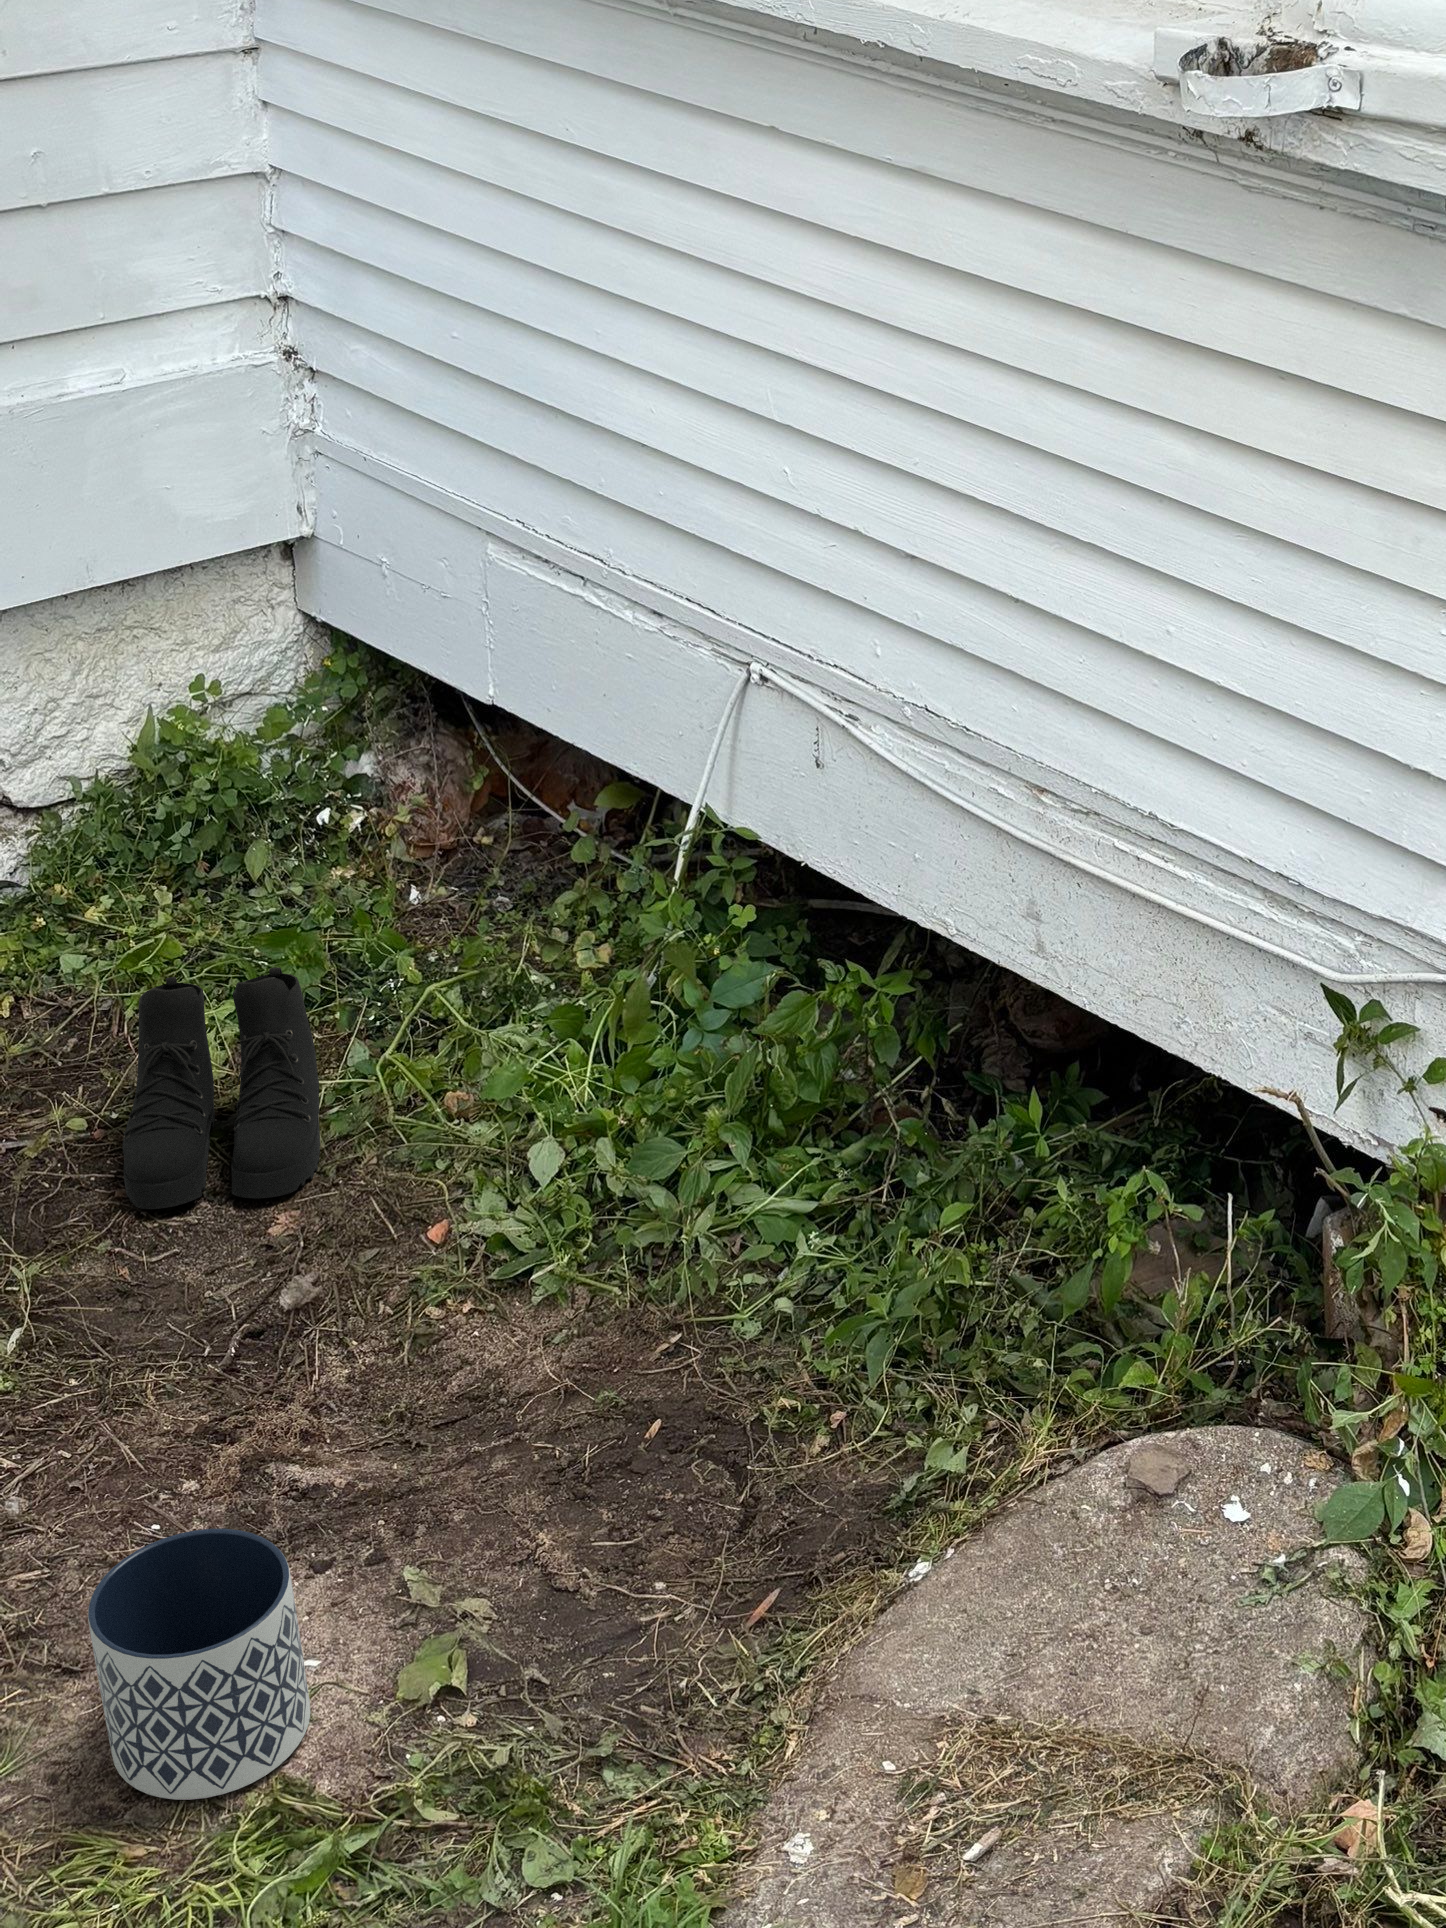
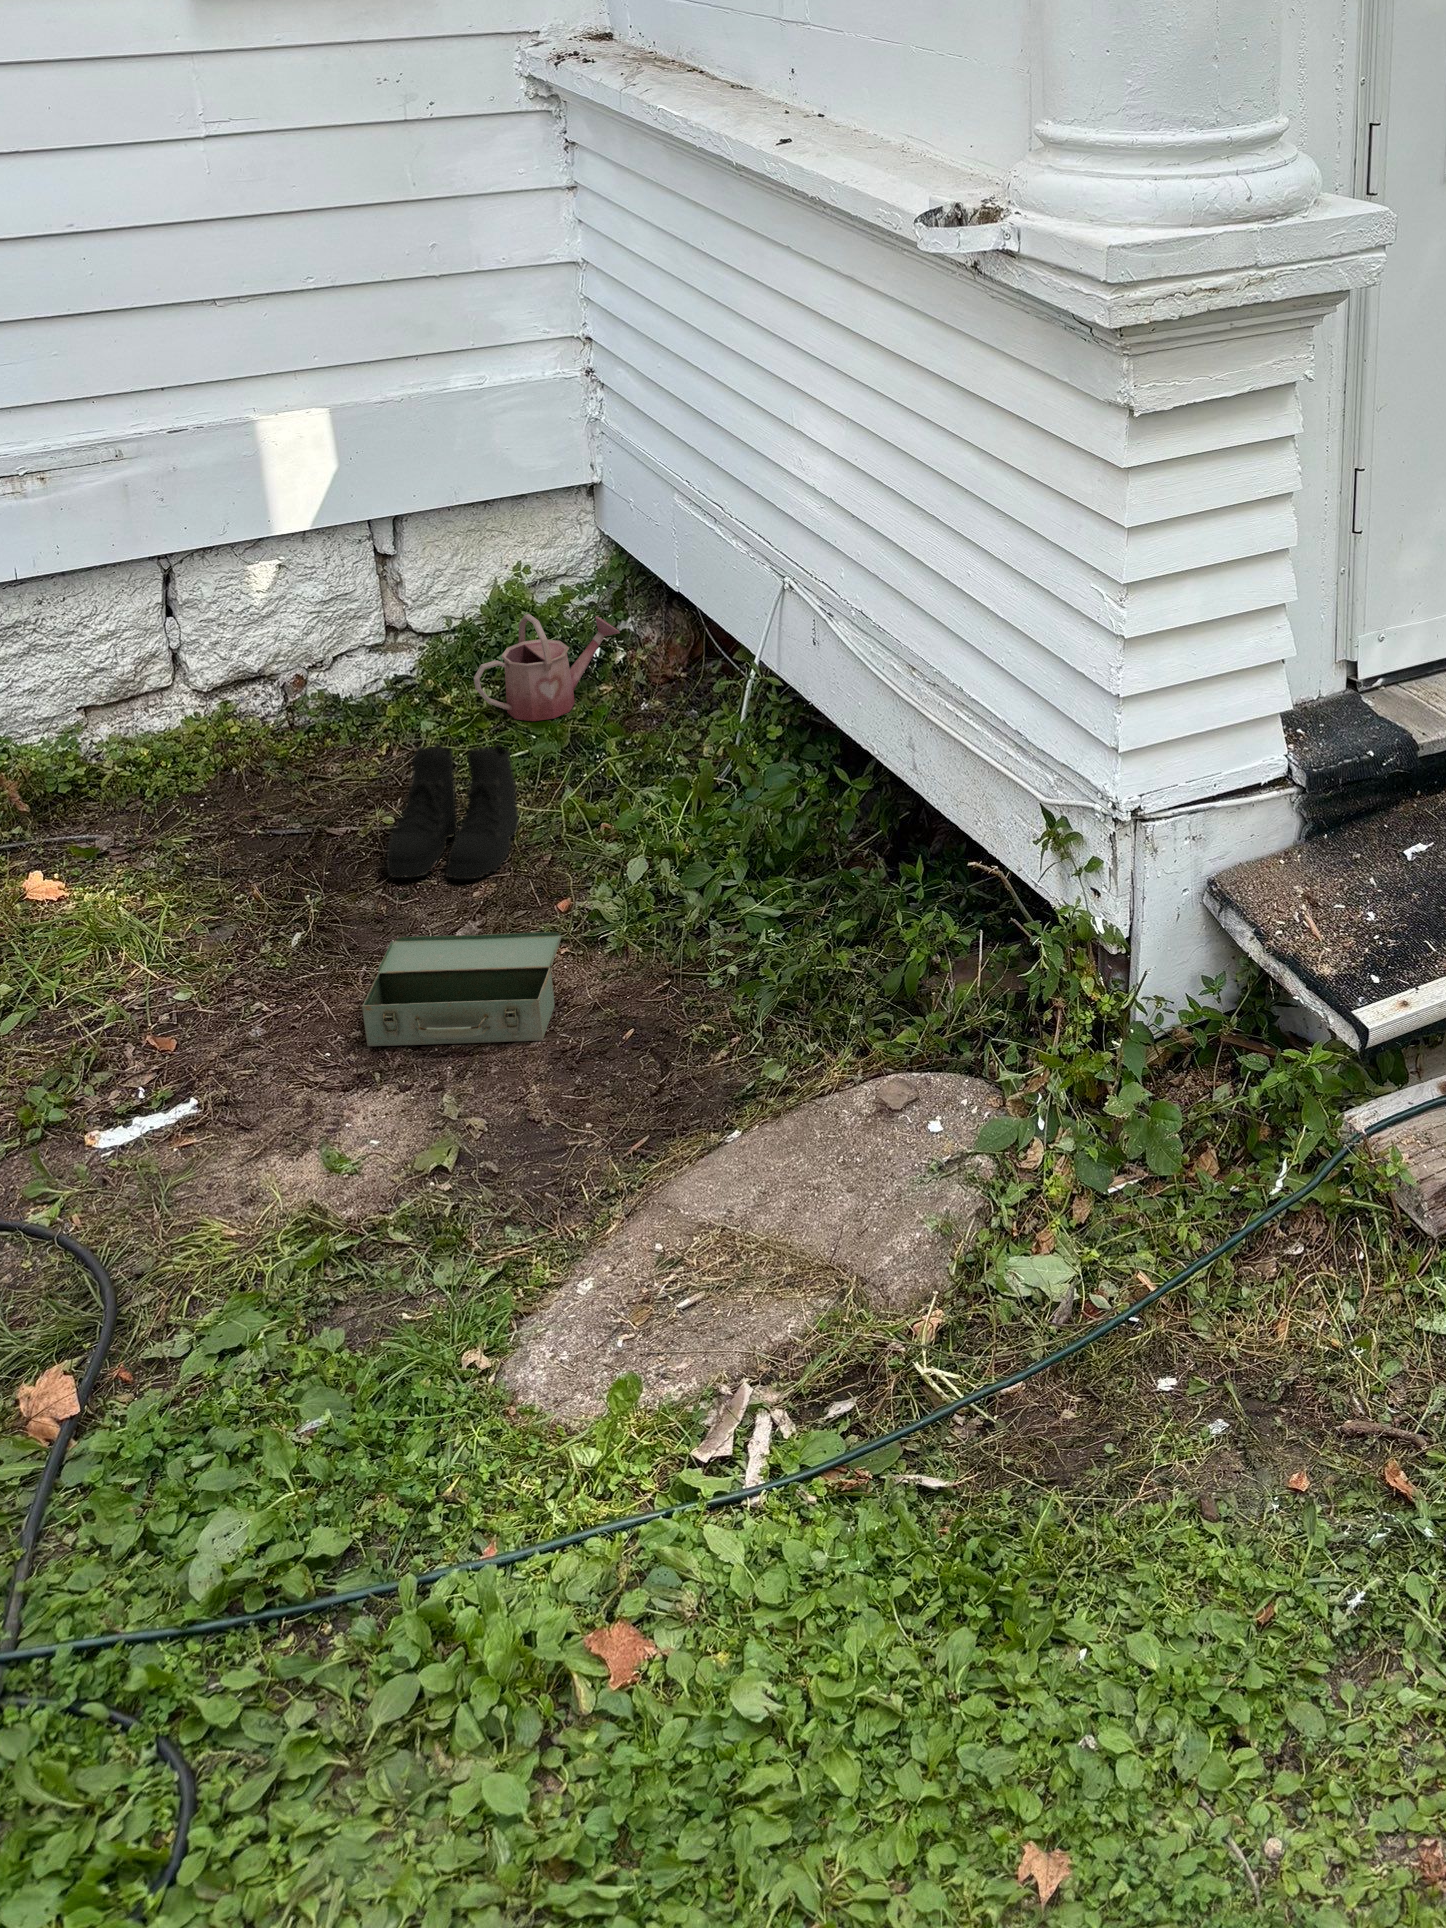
watering can: none [152,736,373,917] -> present [474,614,620,721]
toolbox: none [225,1271,526,1502] -> present [362,932,562,1046]
planter: present [88,1529,310,1800] -> none [219,1048,355,1205]

